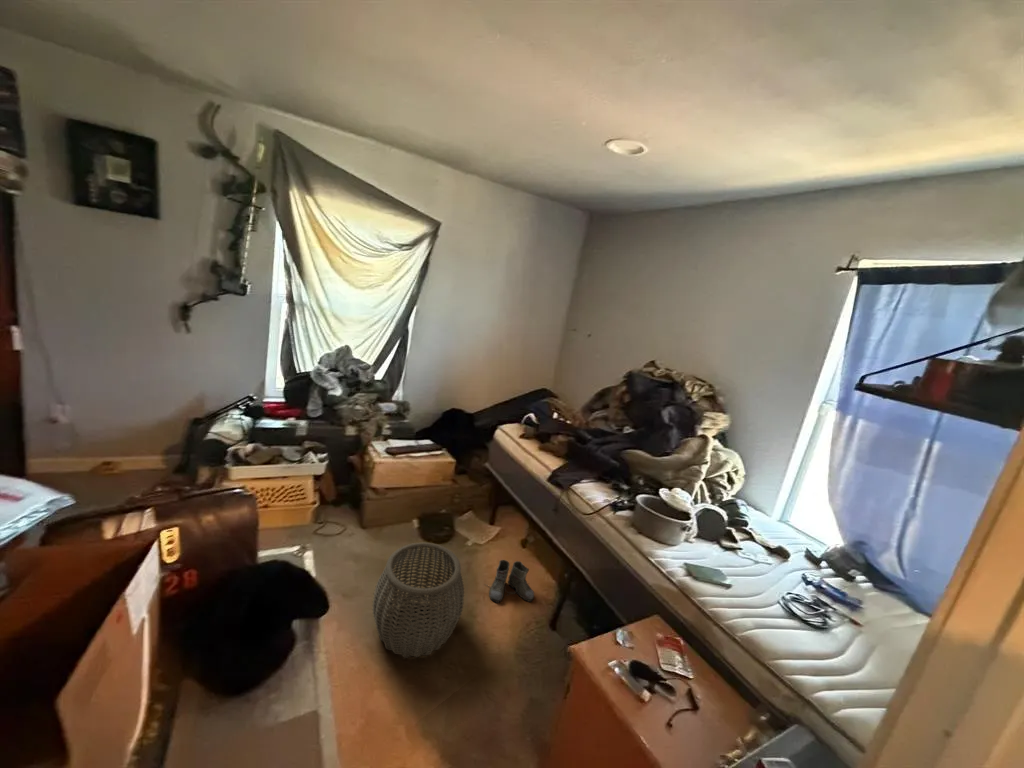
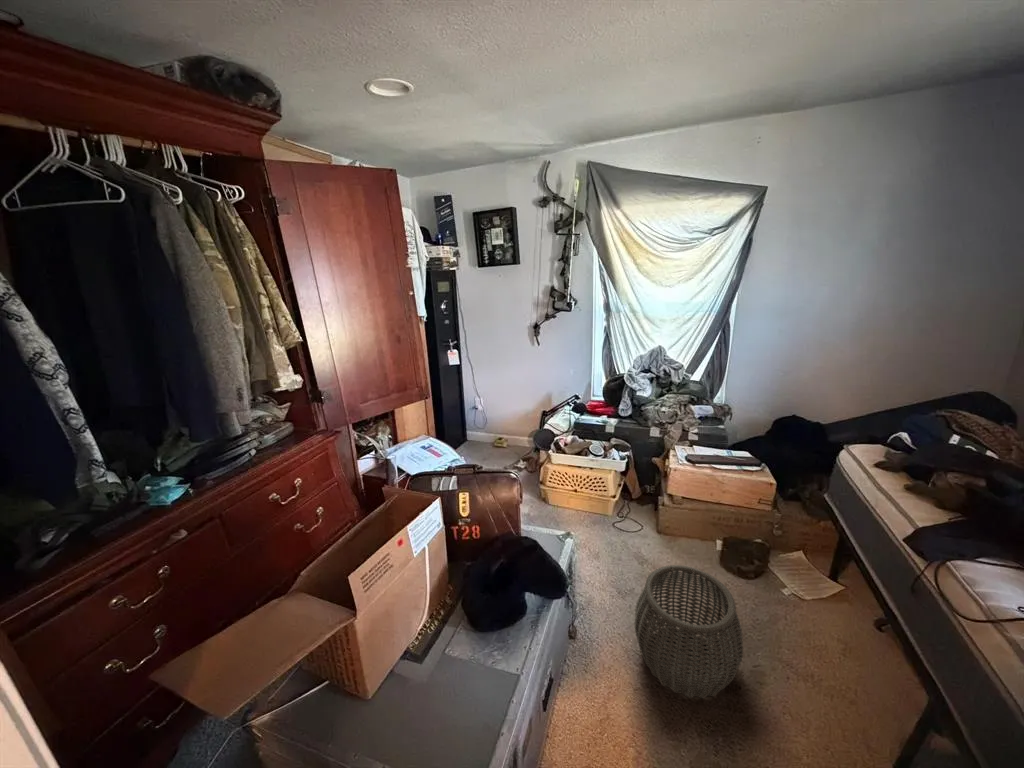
boots: present [489,560,534,603] -> none [793,633,883,716]

